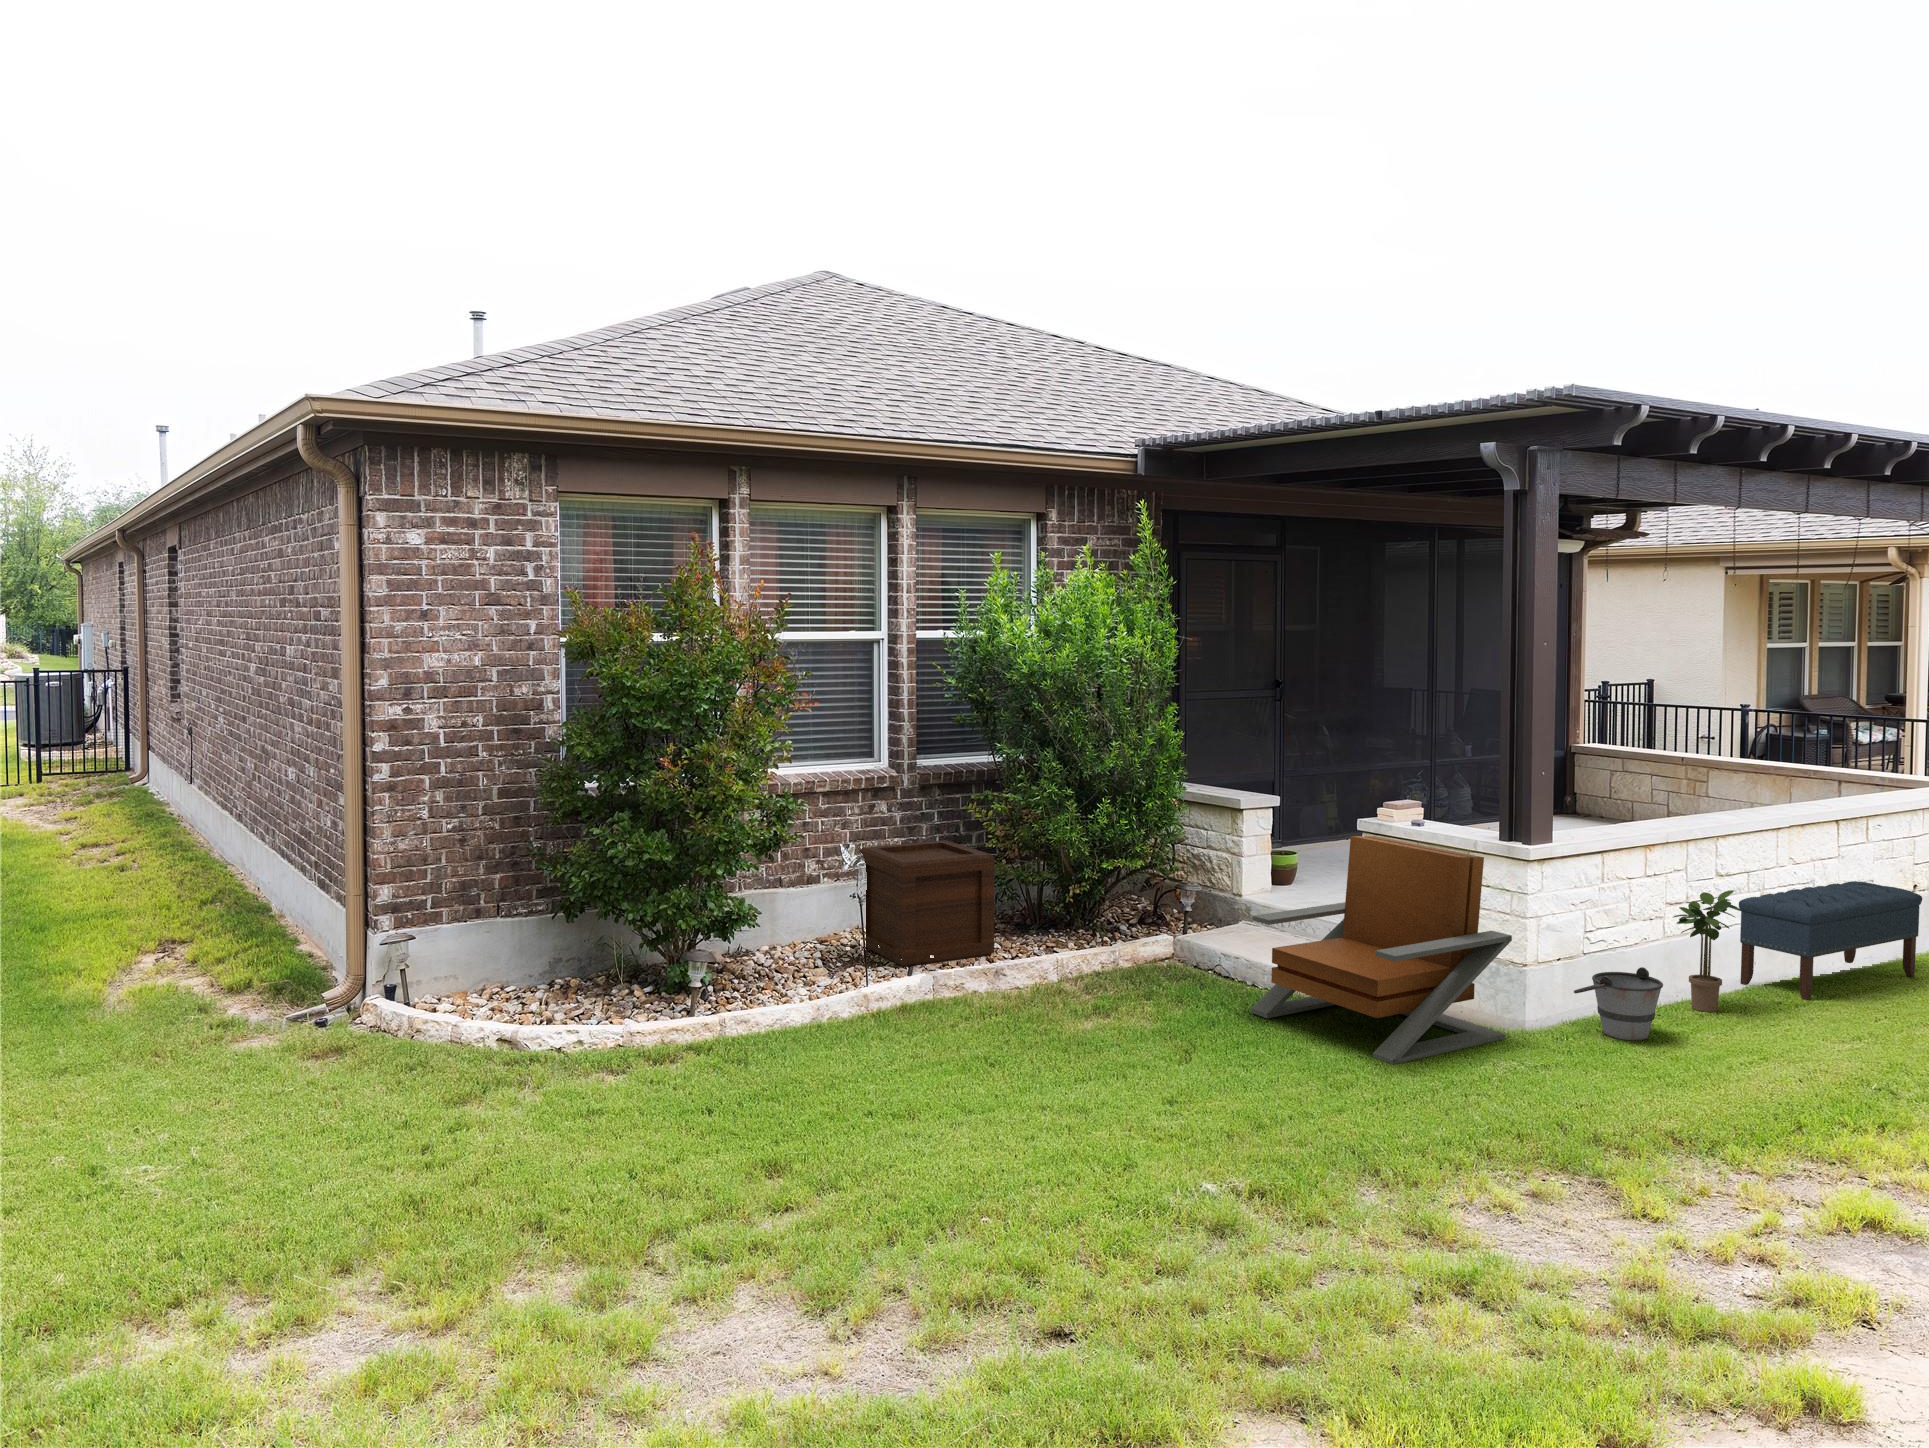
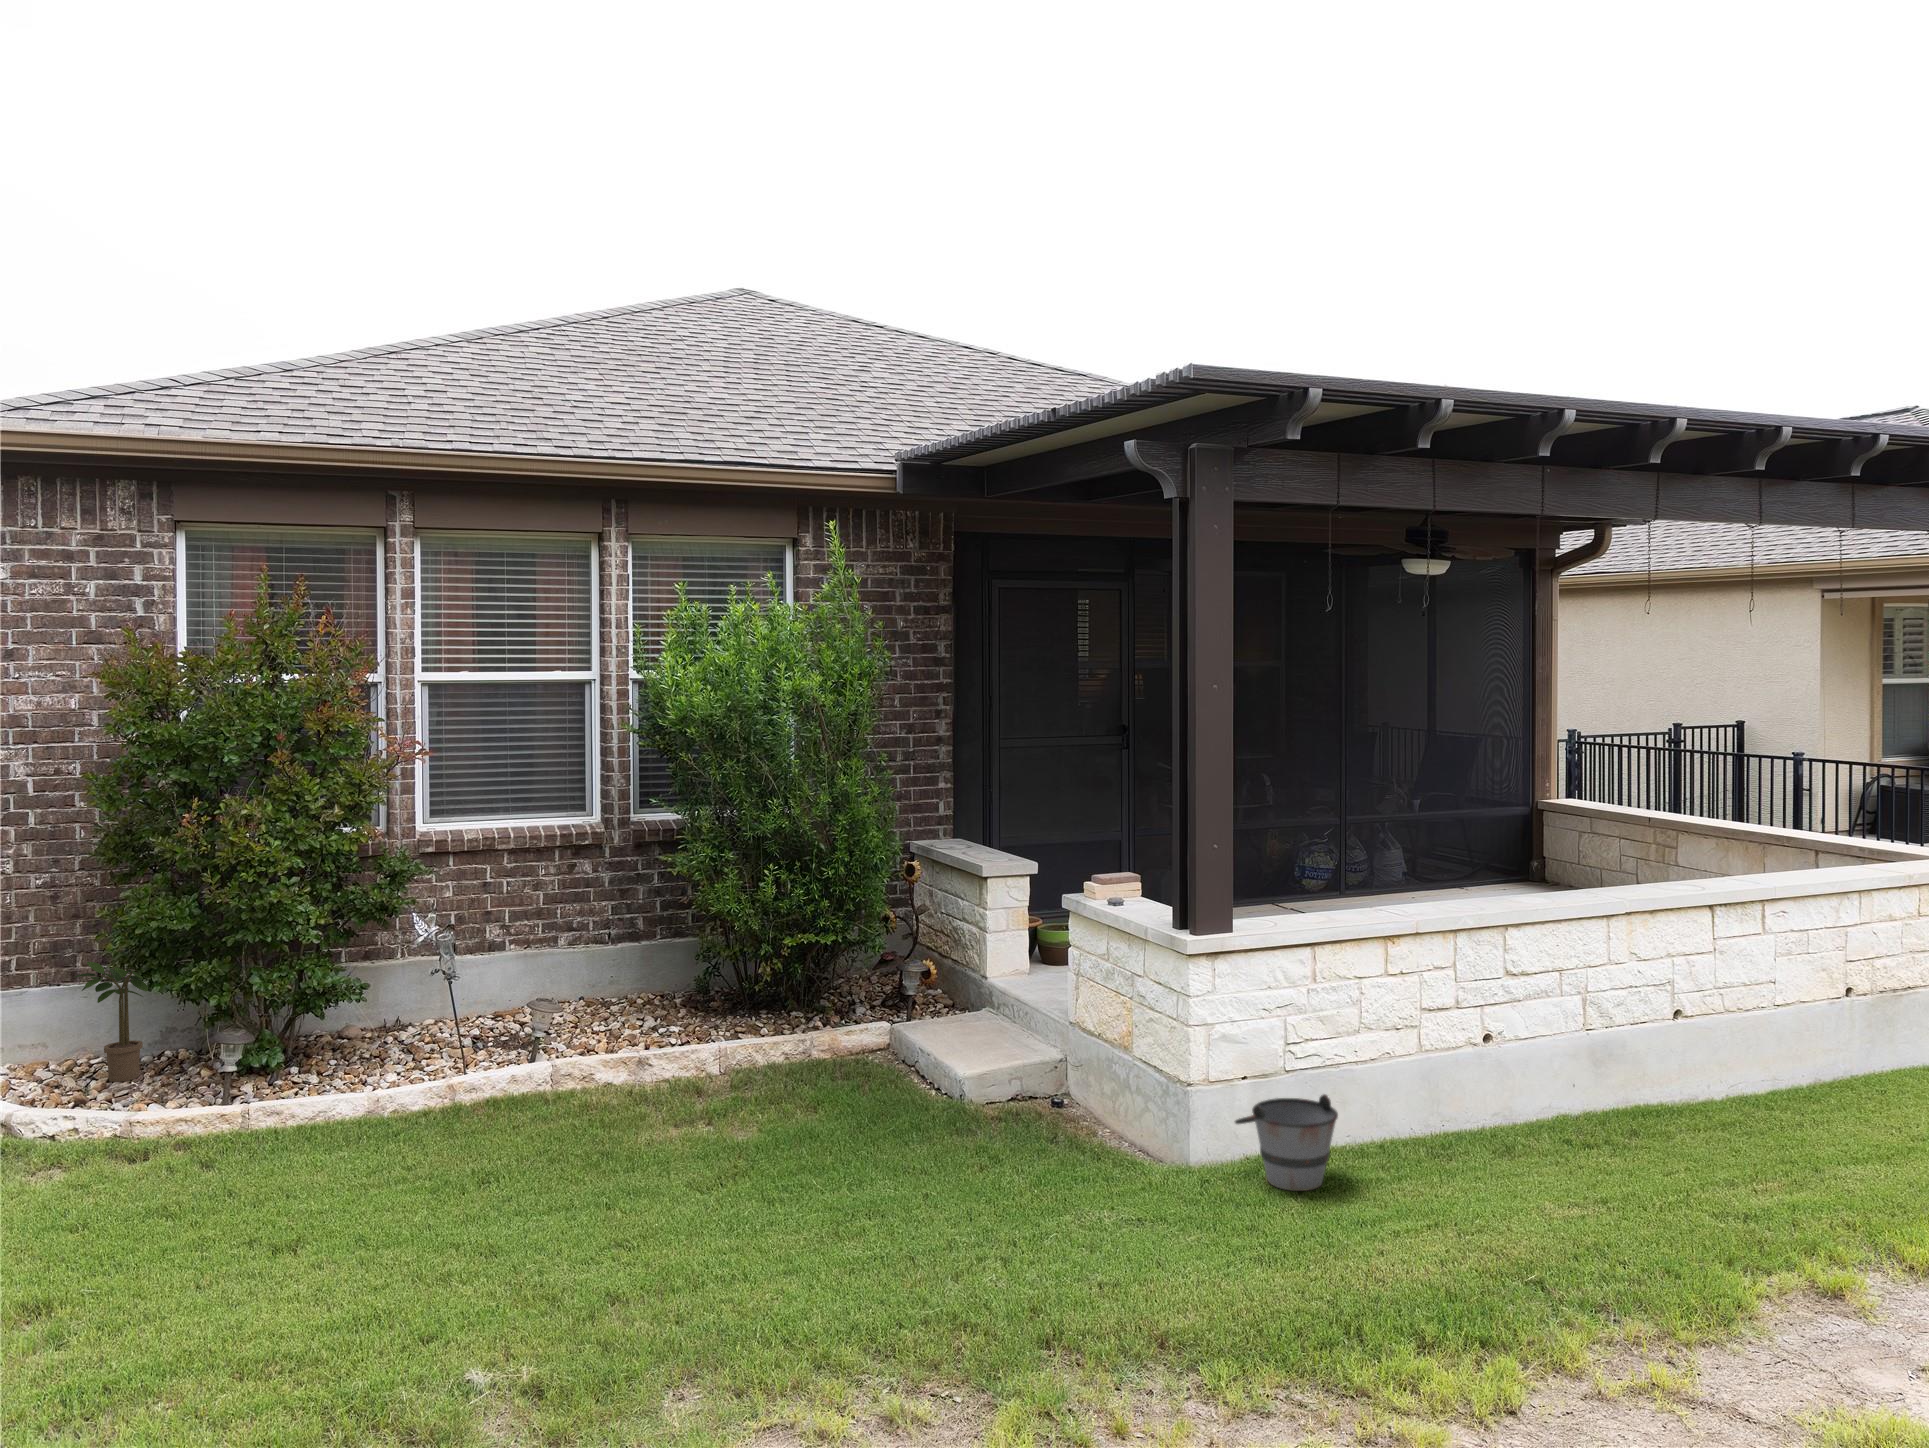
lounge chair: present [1251,836,1512,1064] -> none [865,914,1137,1210]
wooden crate: present [859,840,995,967] -> none [556,905,684,1051]
bench: present [1739,881,1922,1000] -> none [1534,986,1802,1144]
potted plant: present [1673,890,1741,1012] -> present [75,962,148,1082]

